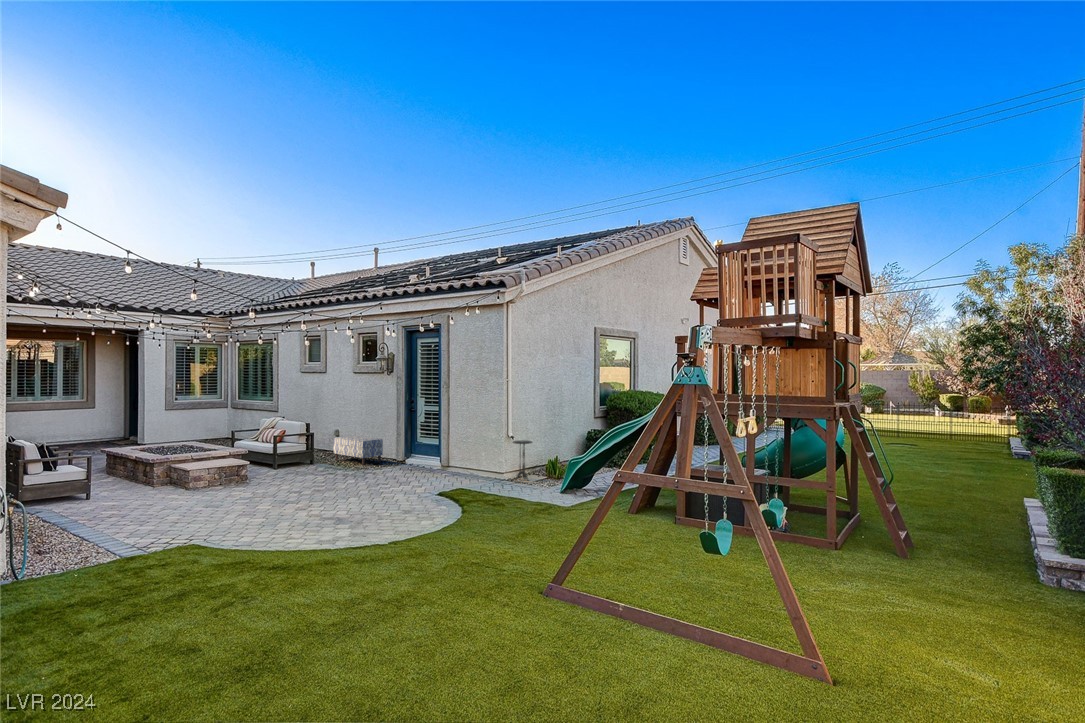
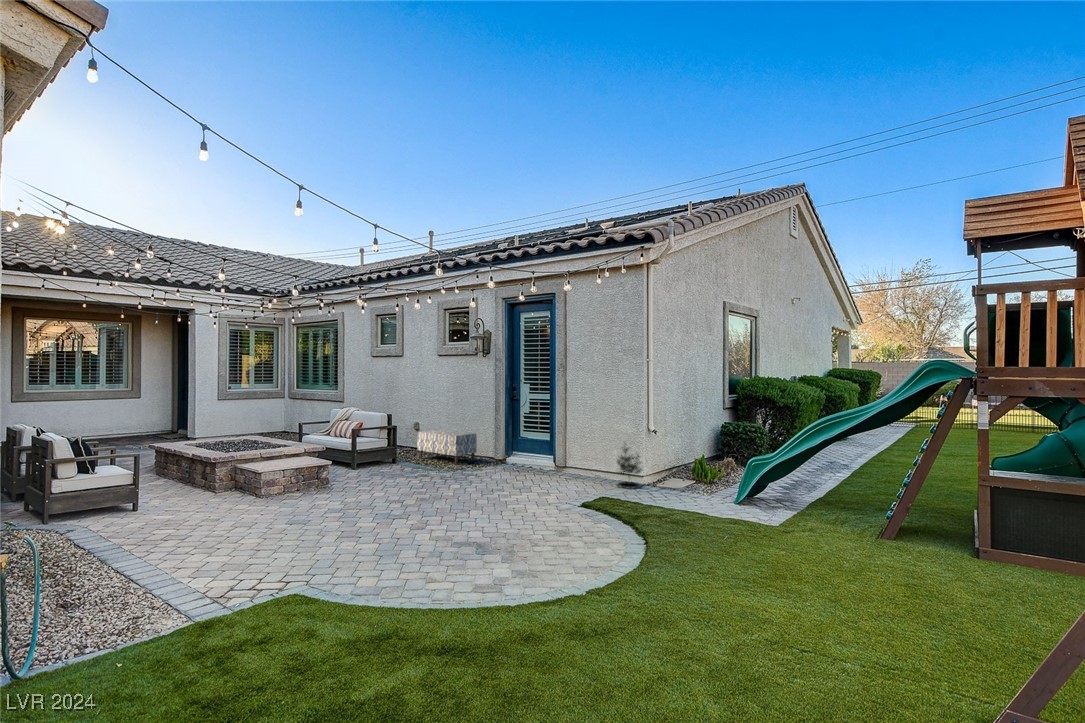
side table: present [513,440,532,481] -> none [656,435,681,486]
potted tree: none [477,445,501,483] -> present [617,444,642,489]

